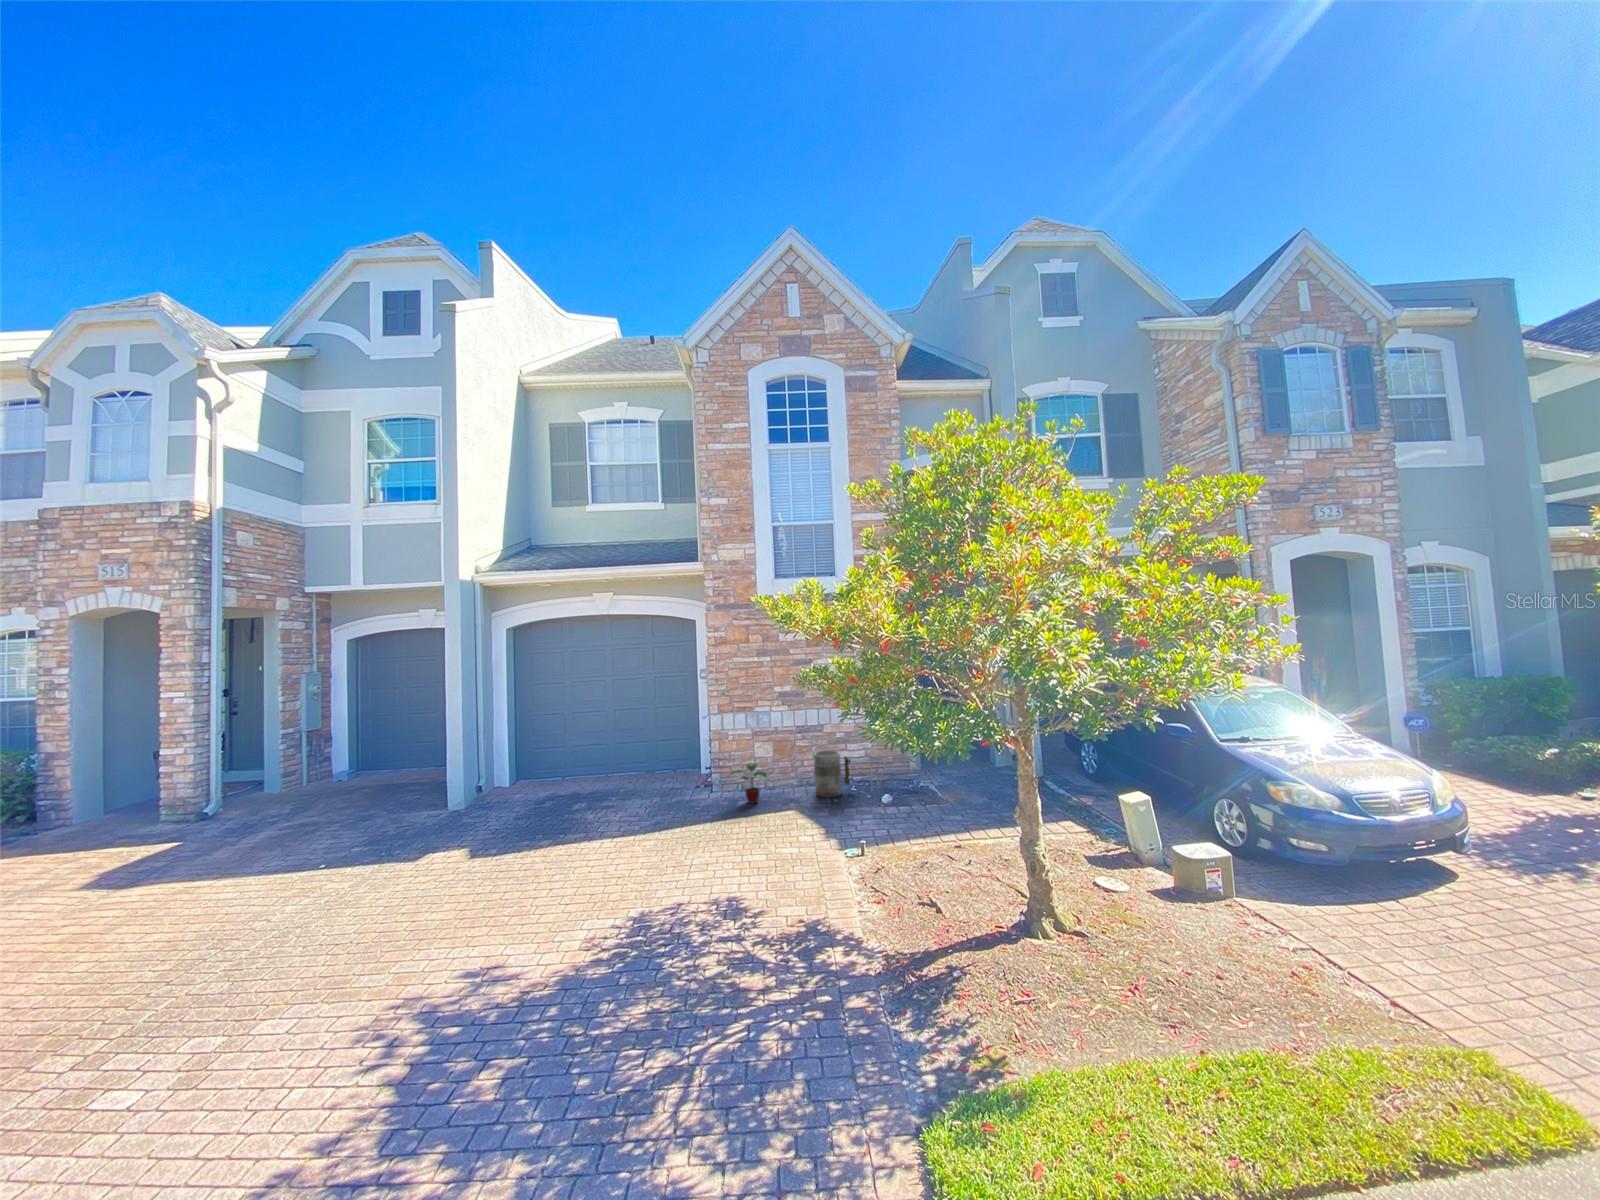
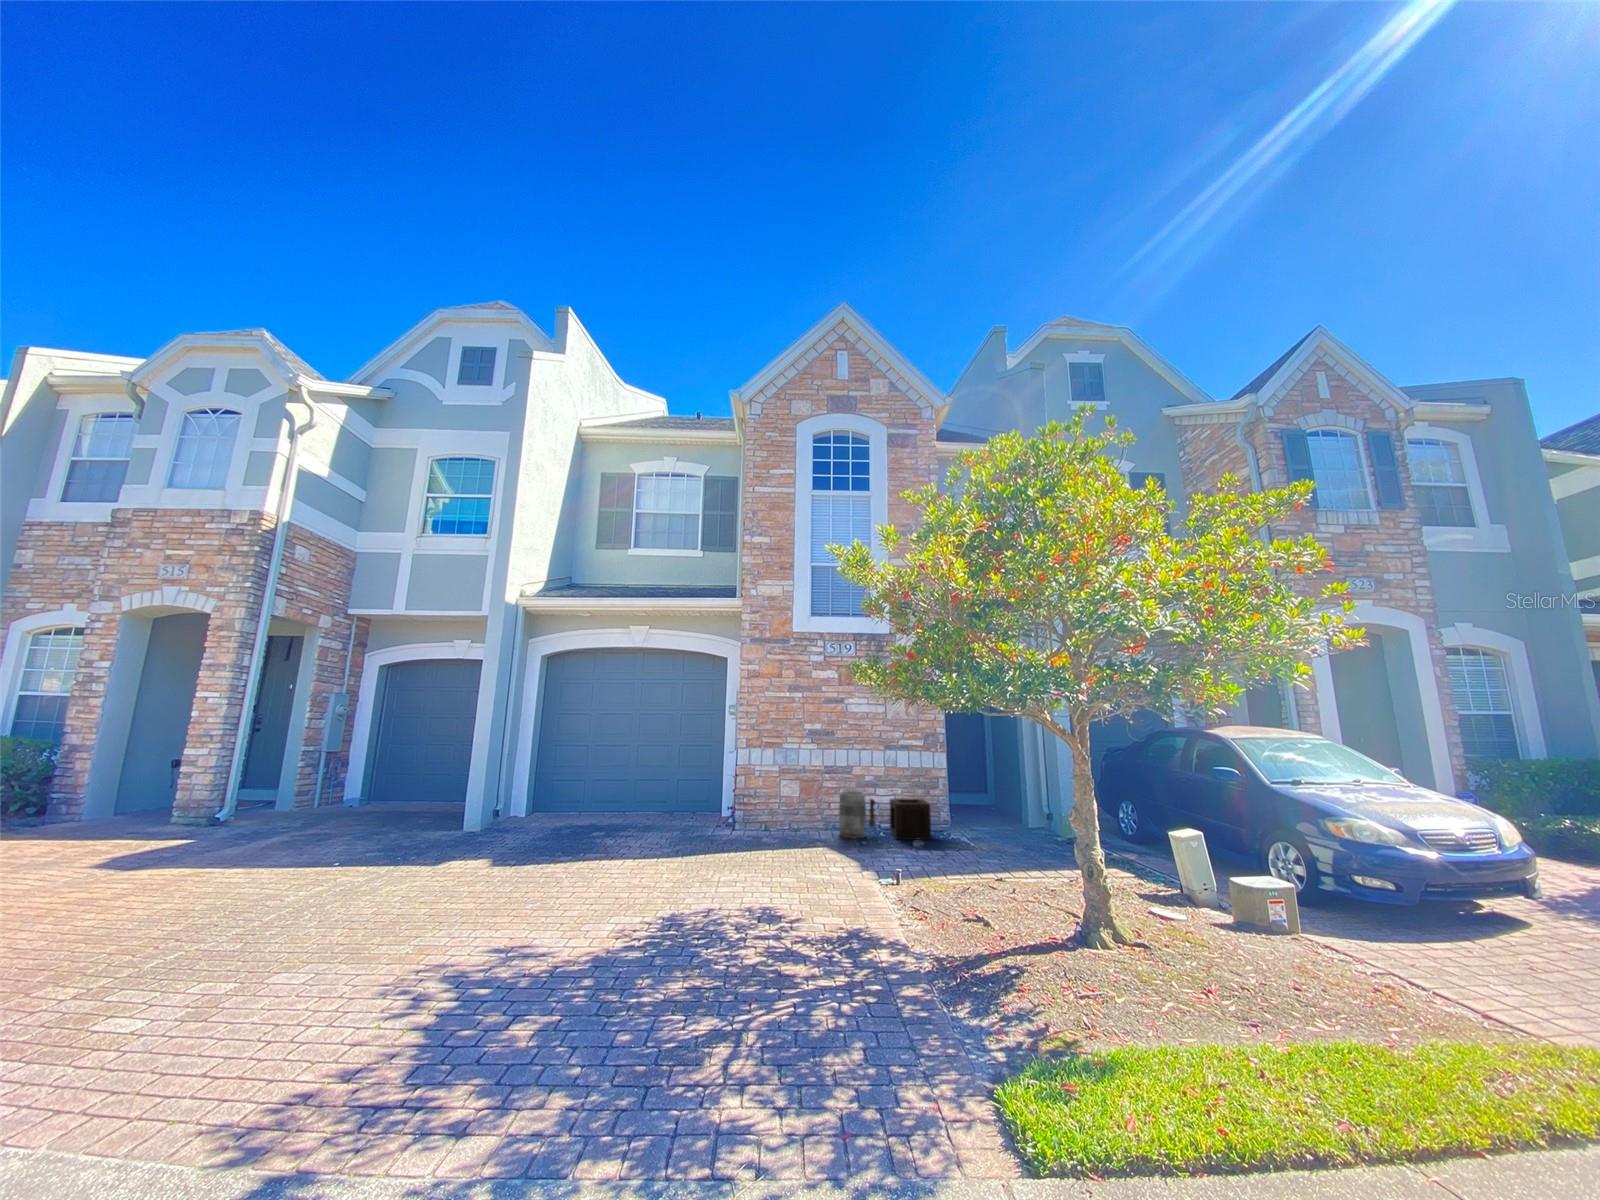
wooden crate: none [865,753,904,797] -> present [890,799,931,840]
potted plant: present [730,764,767,804] -> none [751,800,793,839]

